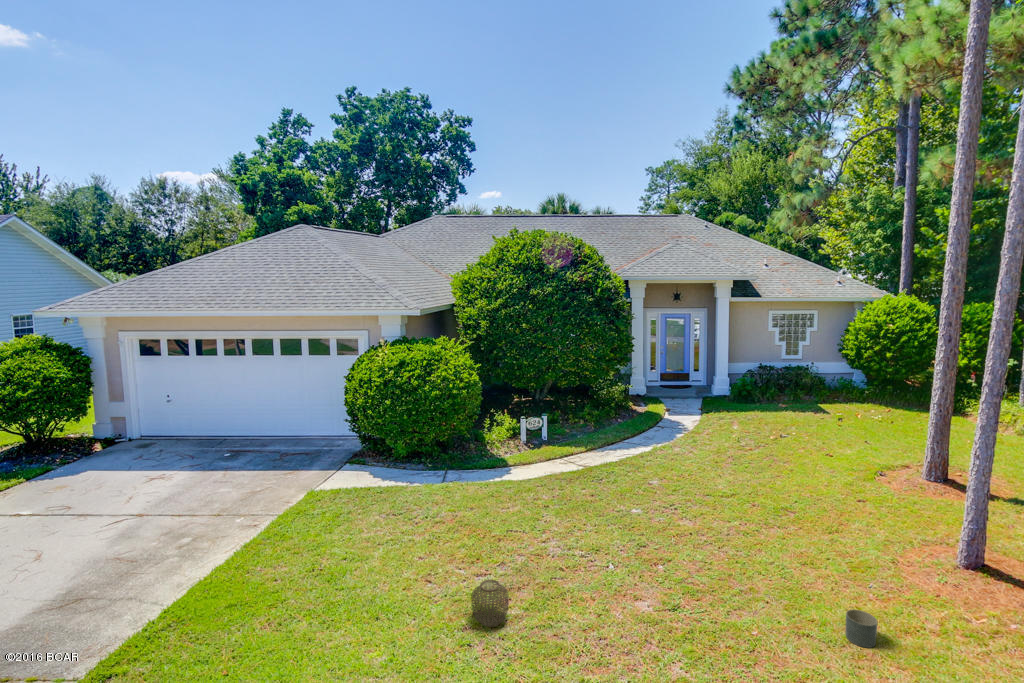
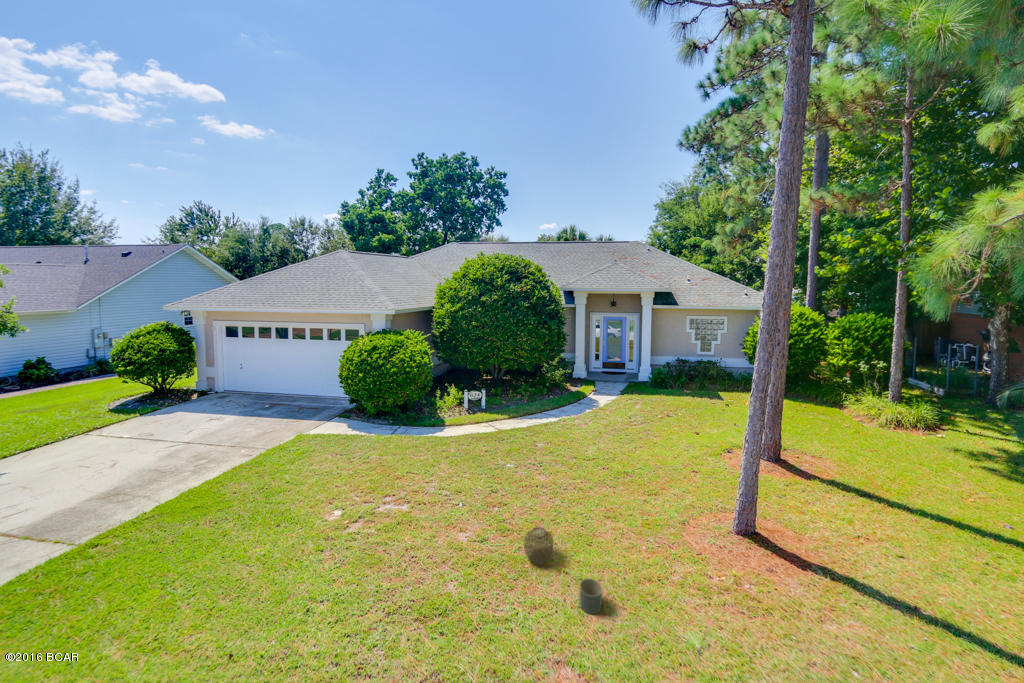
woven basket: present [472,579,509,627] -> present [525,527,553,565]

